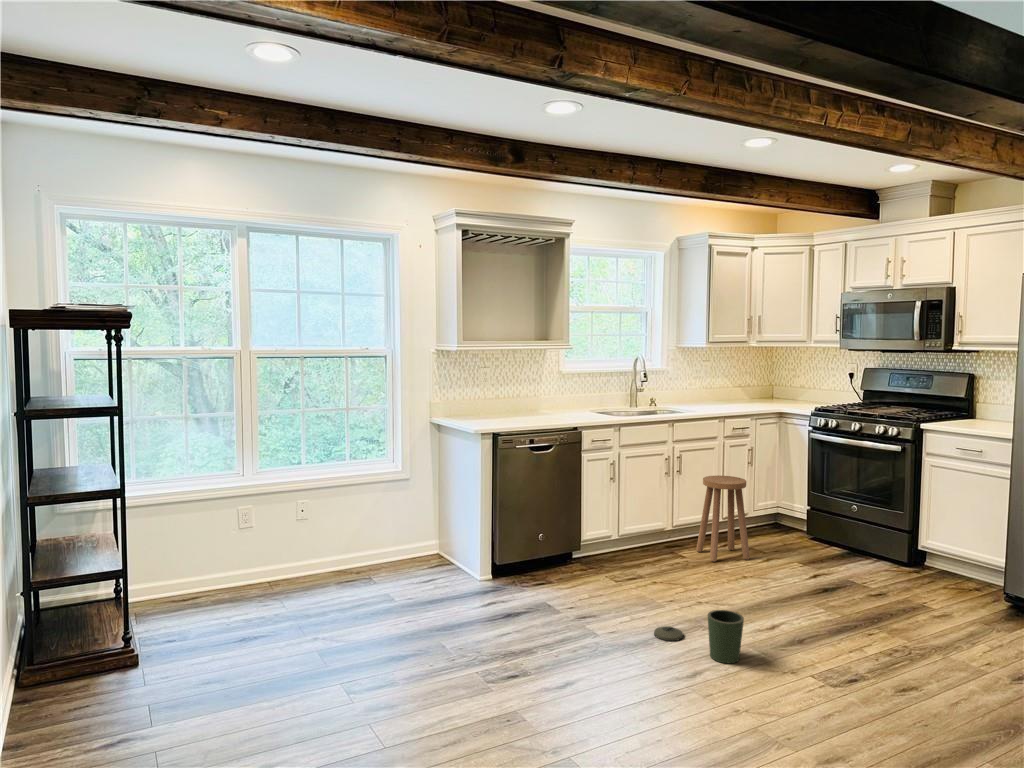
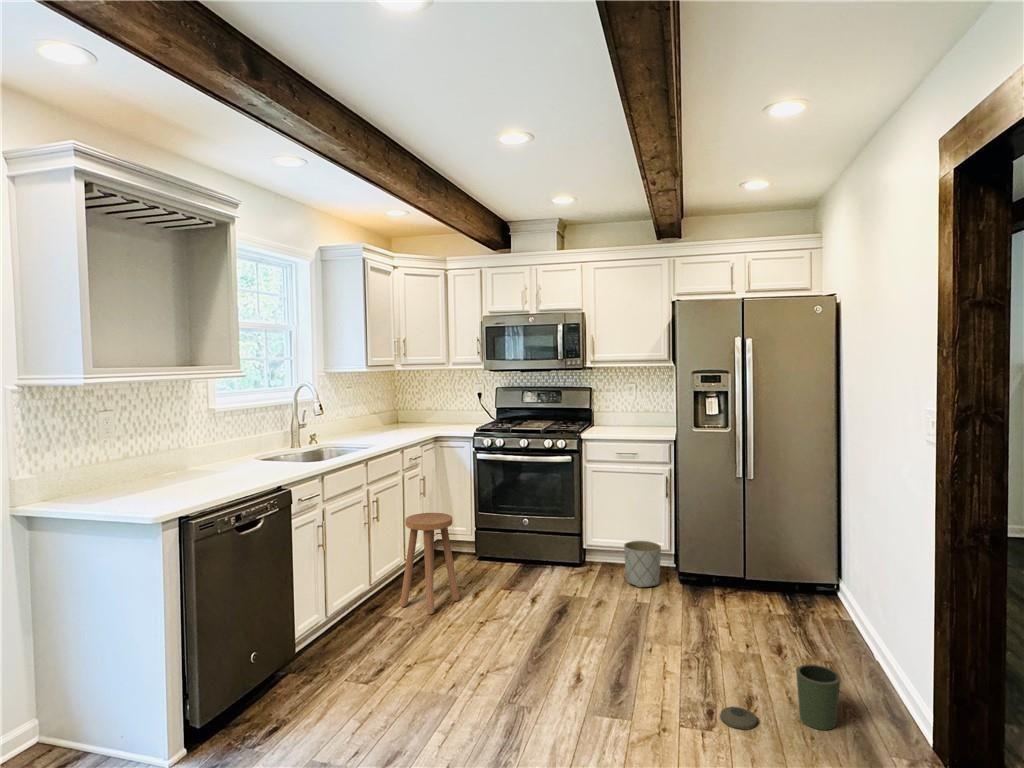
planter: none [945,550,994,604] -> present [624,541,661,588]
trash can: present [654,610,744,663] -> present [720,665,841,730]

